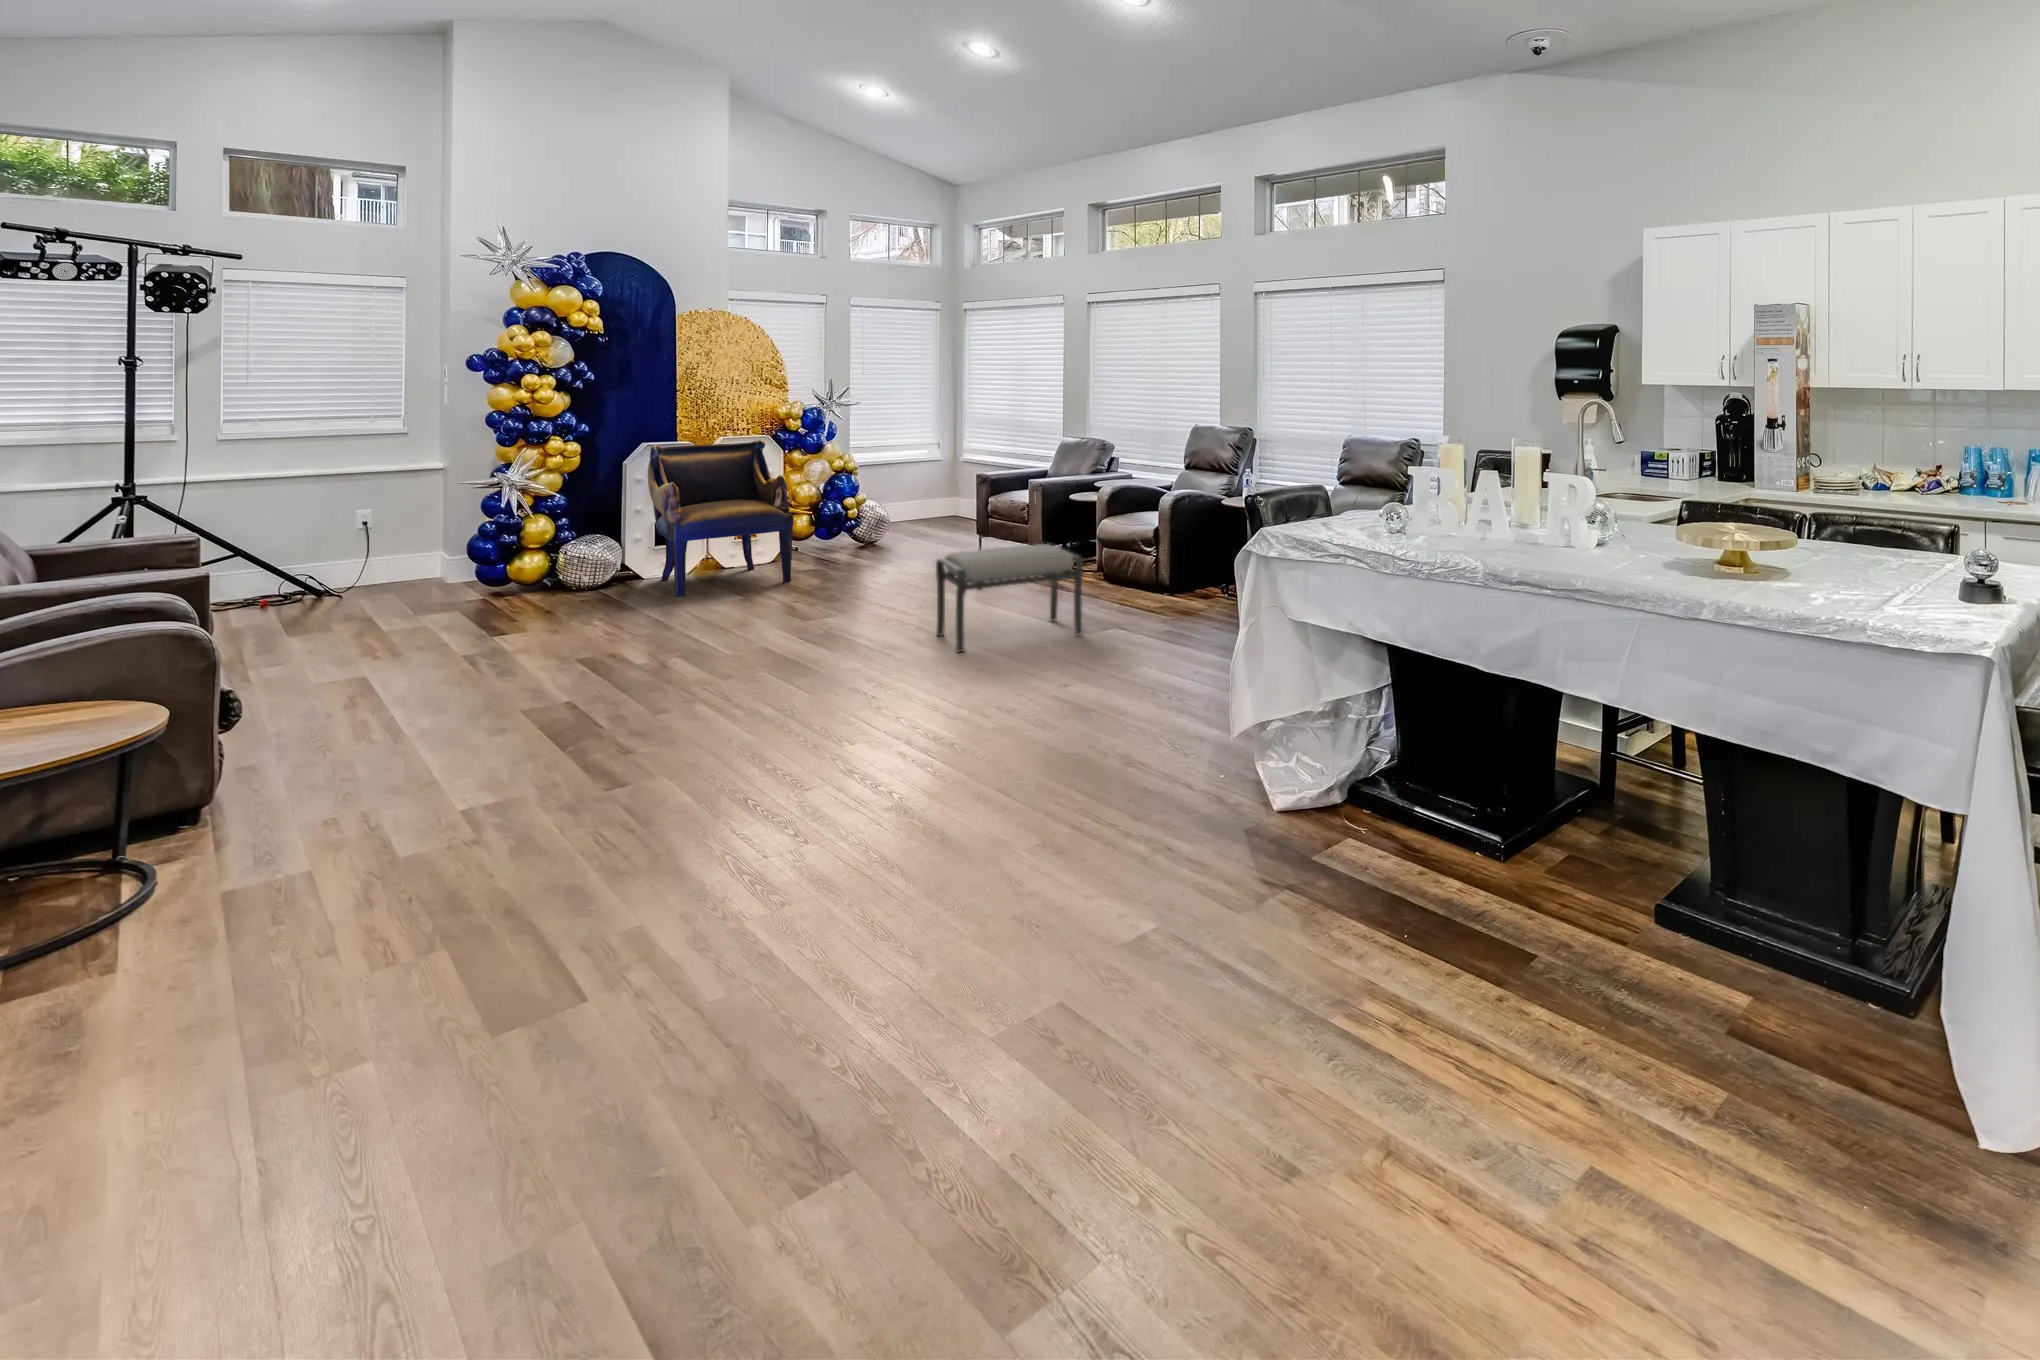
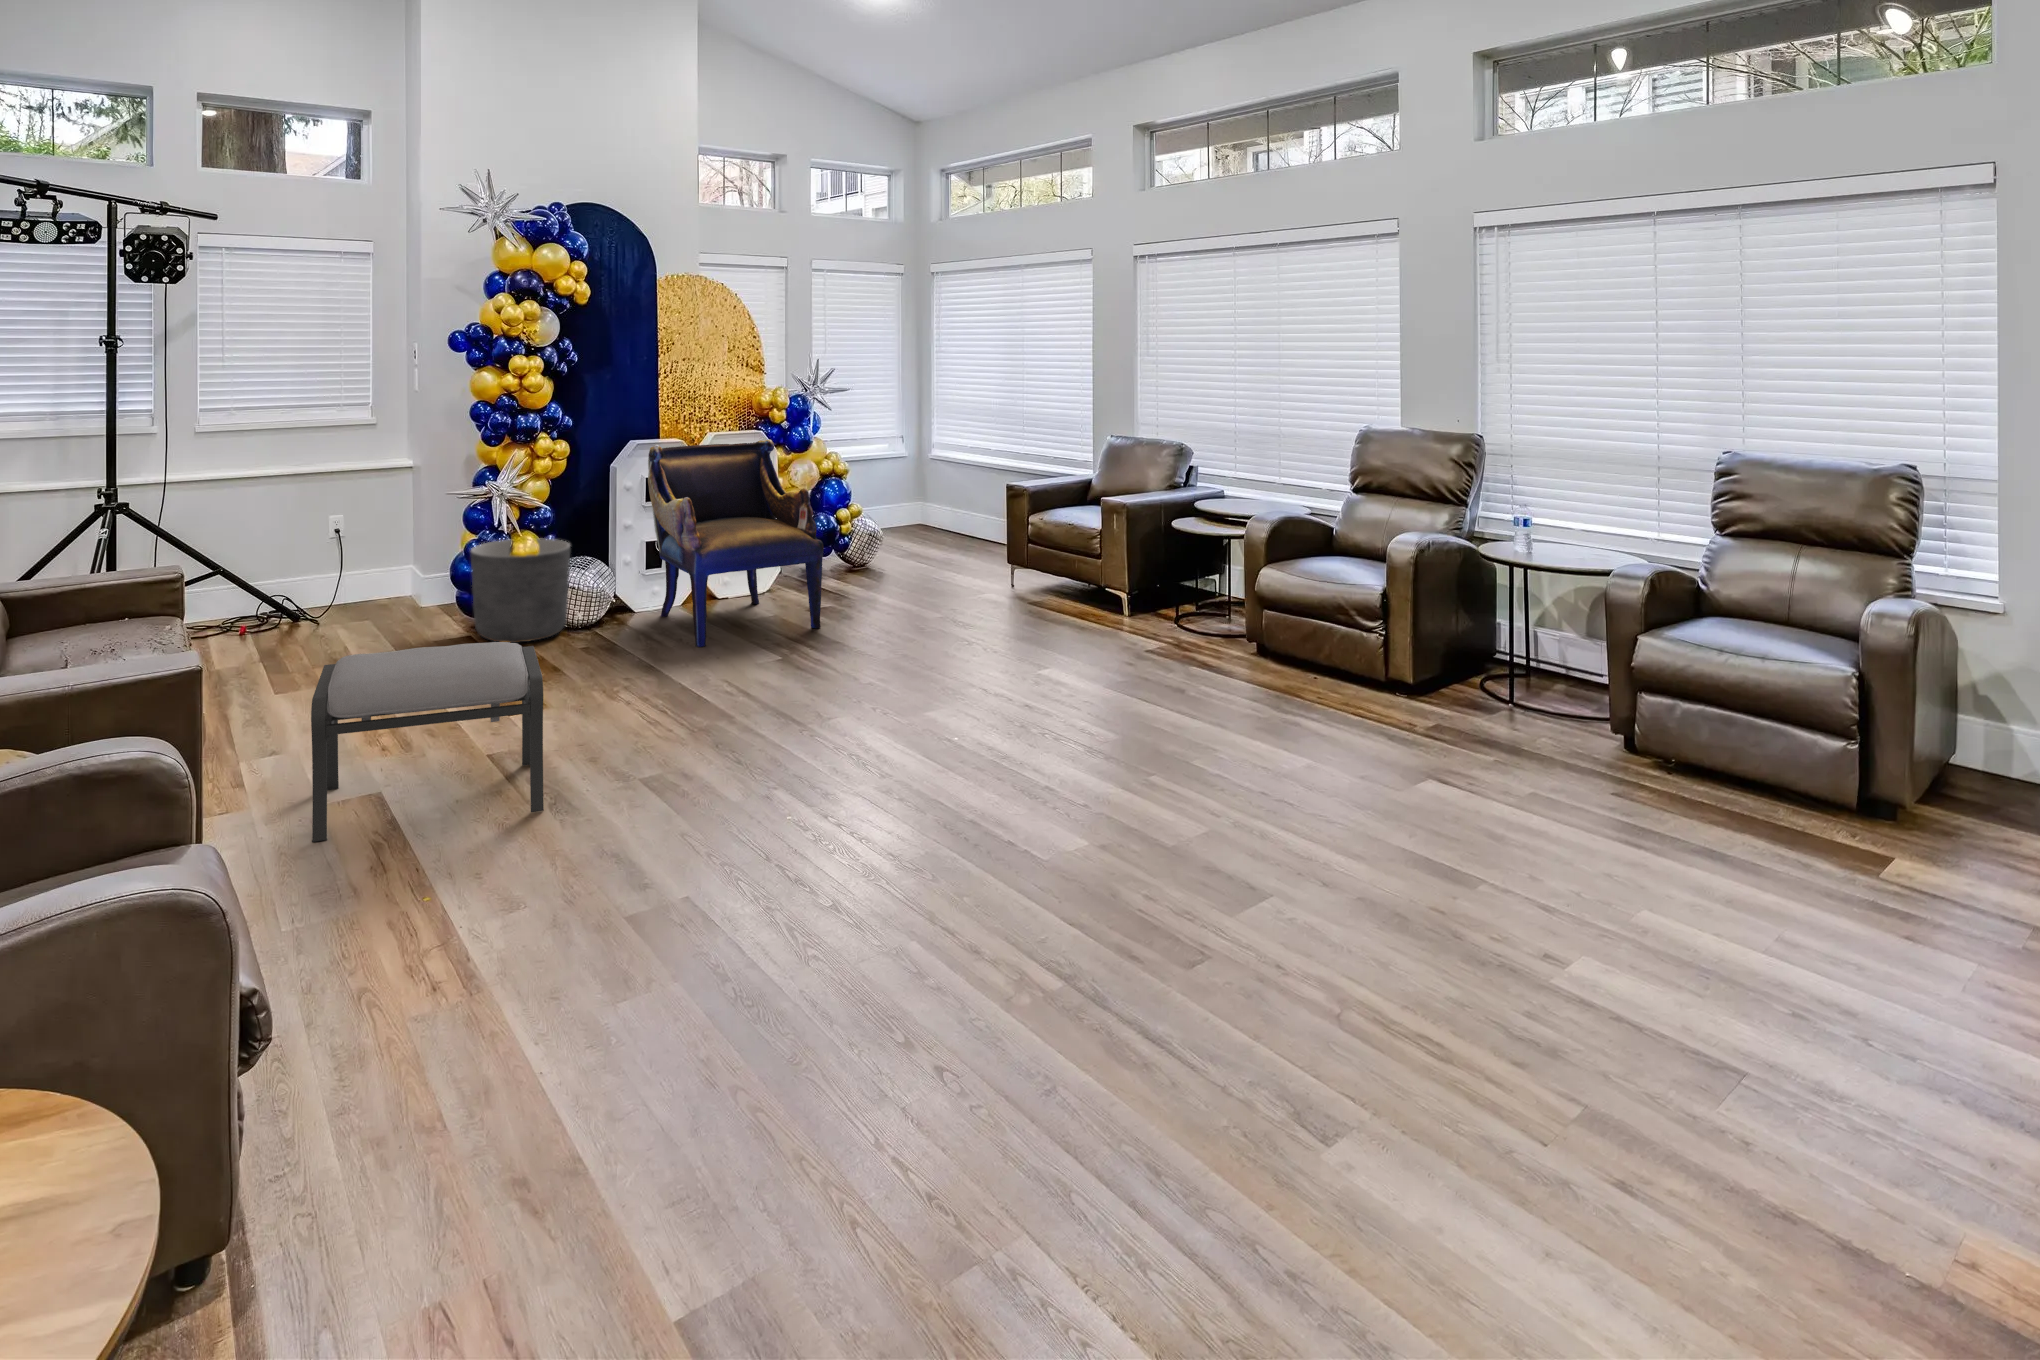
planter: none [480,521,574,601] -> present [471,538,570,643]
ottoman: present [936,544,1083,652] -> present [311,642,544,842]

